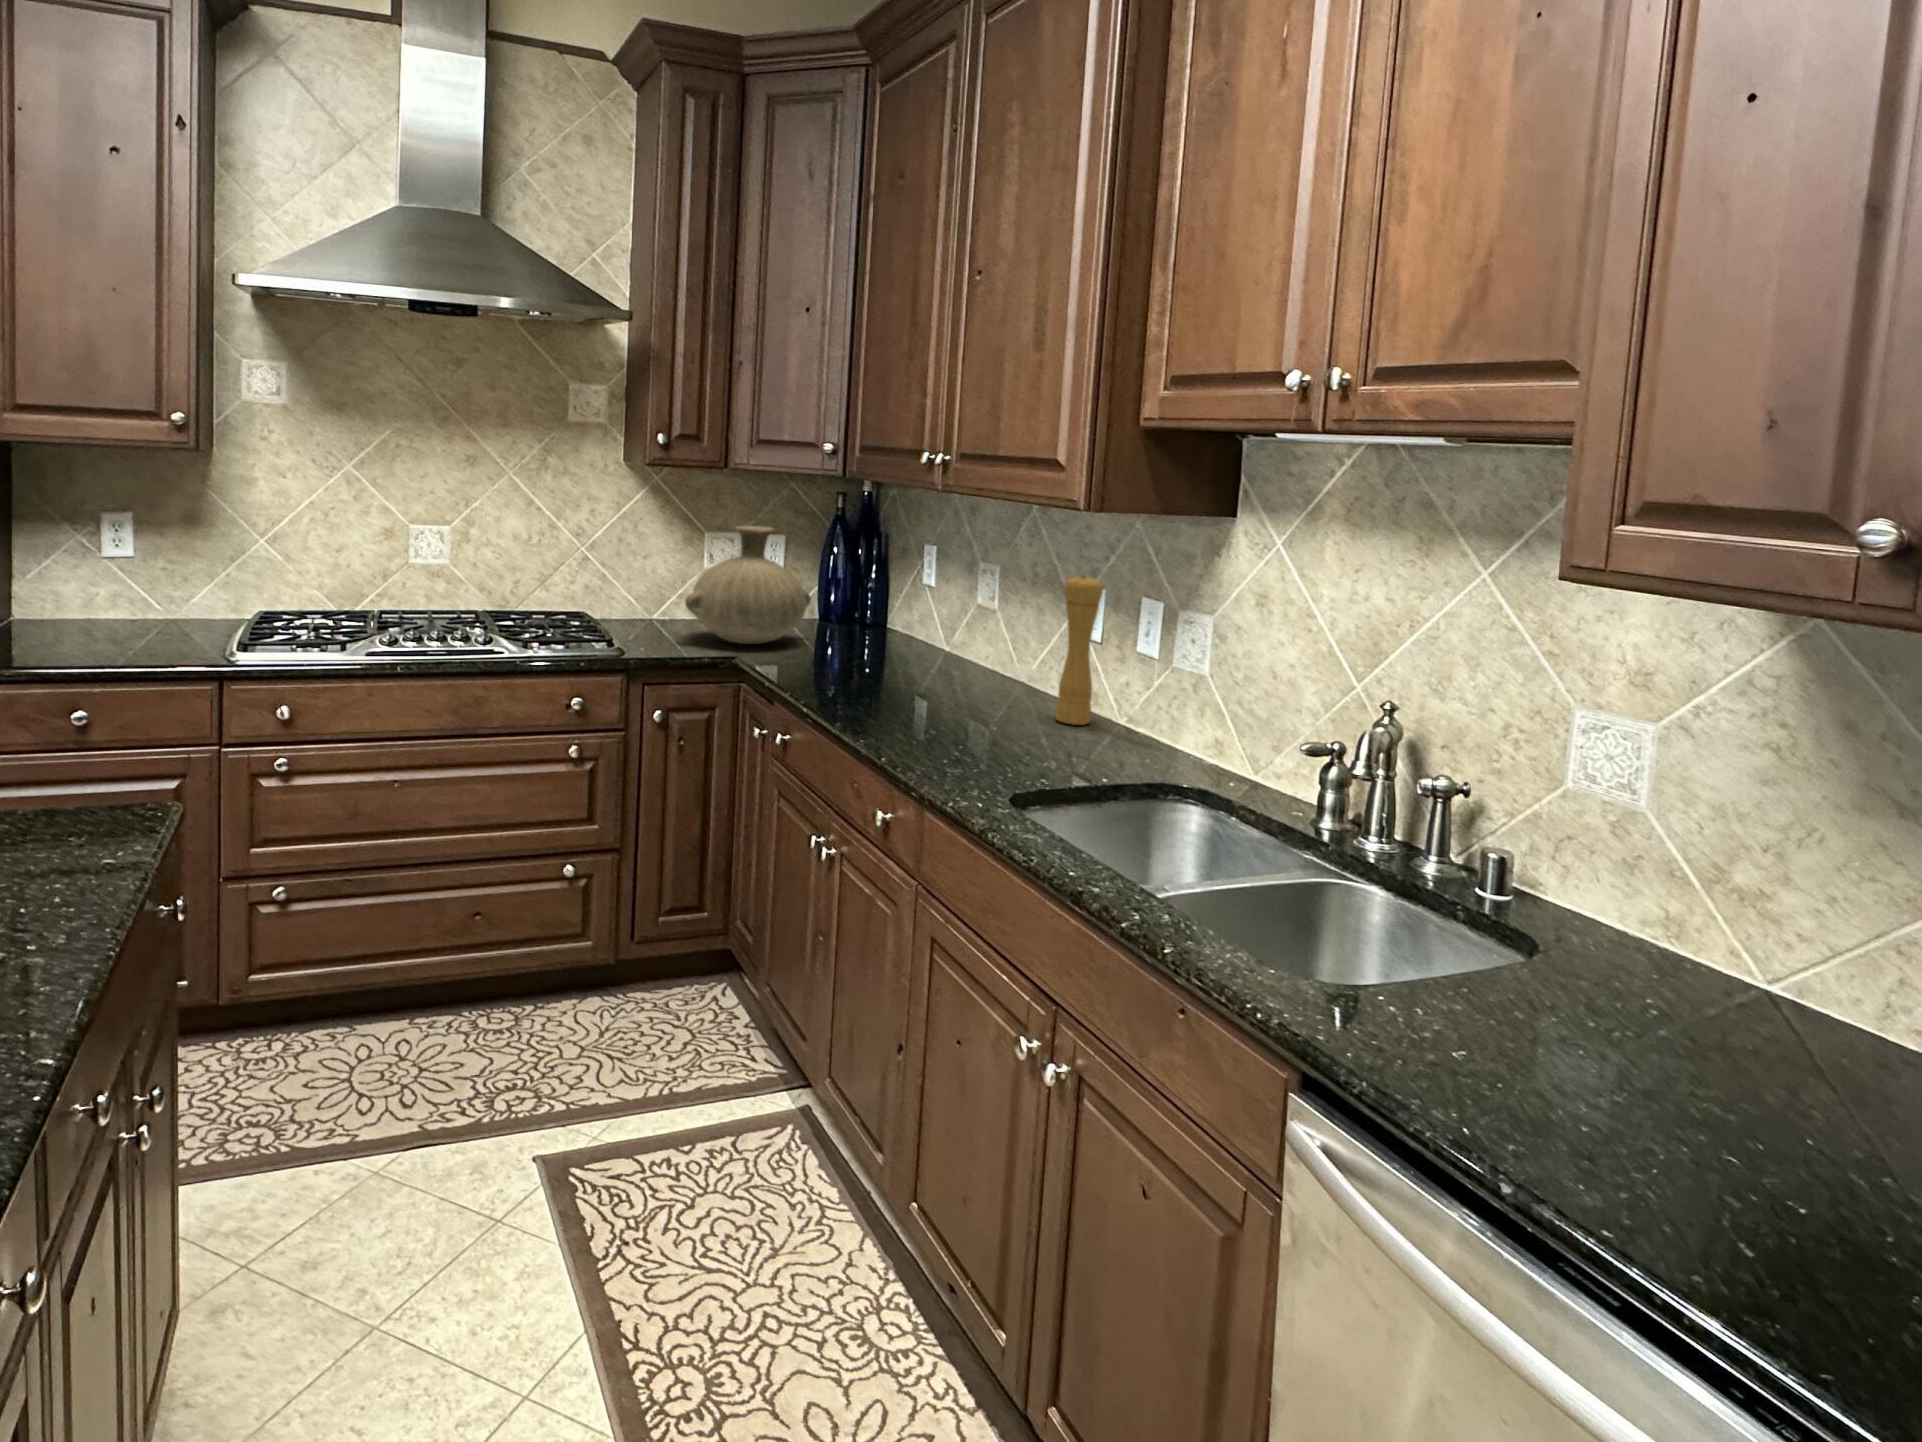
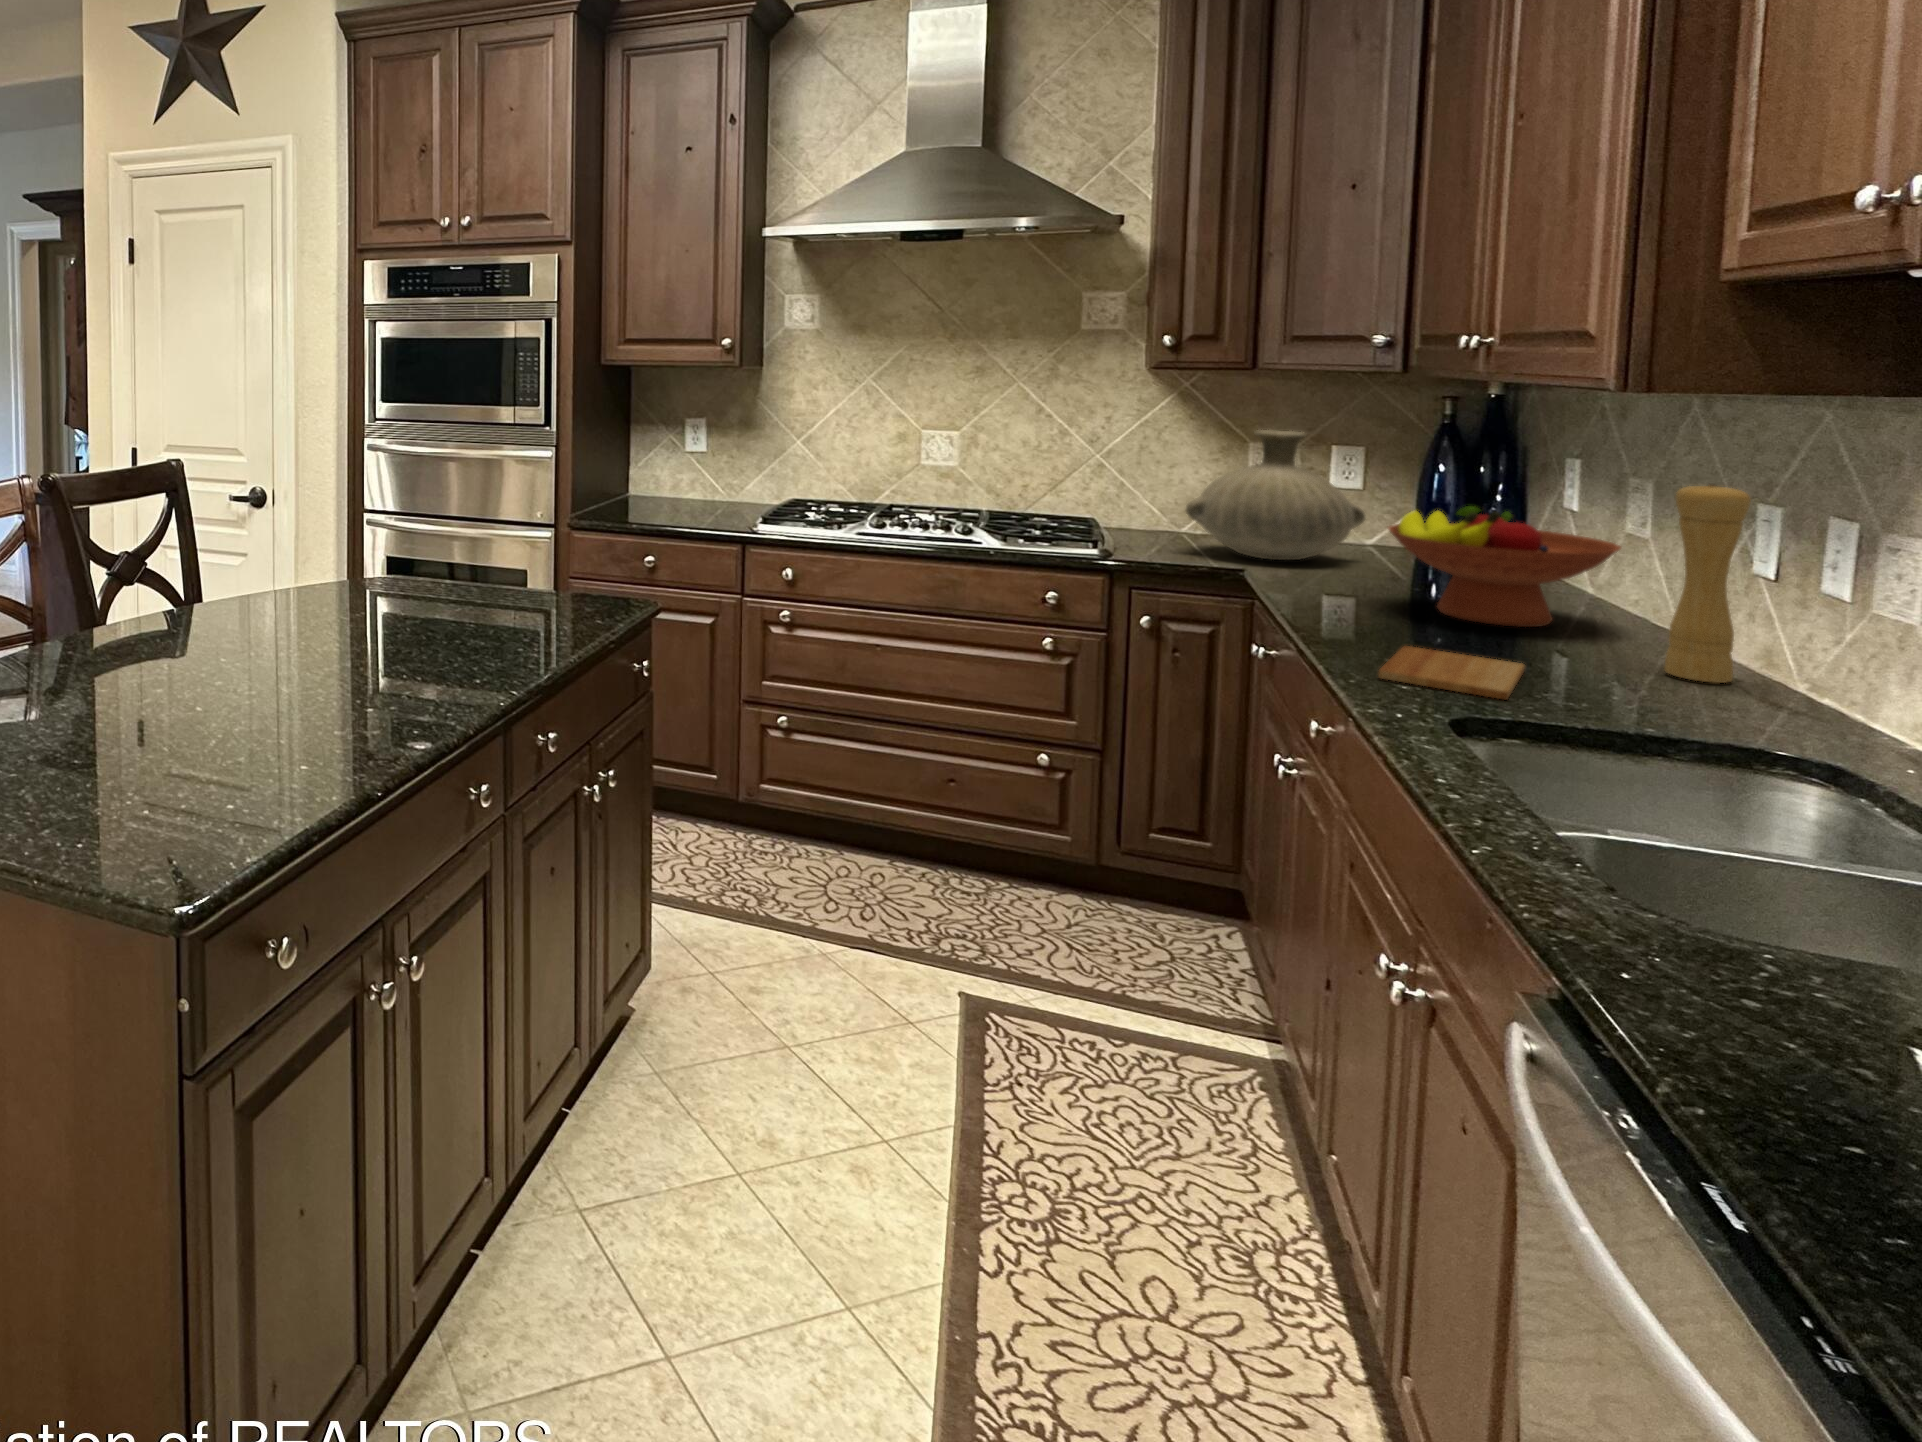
fruit bowl: none [864,594,1006,692] -> present [1388,506,1621,627]
cutting board: none [918,726,1015,769] -> present [1378,646,1524,699]

